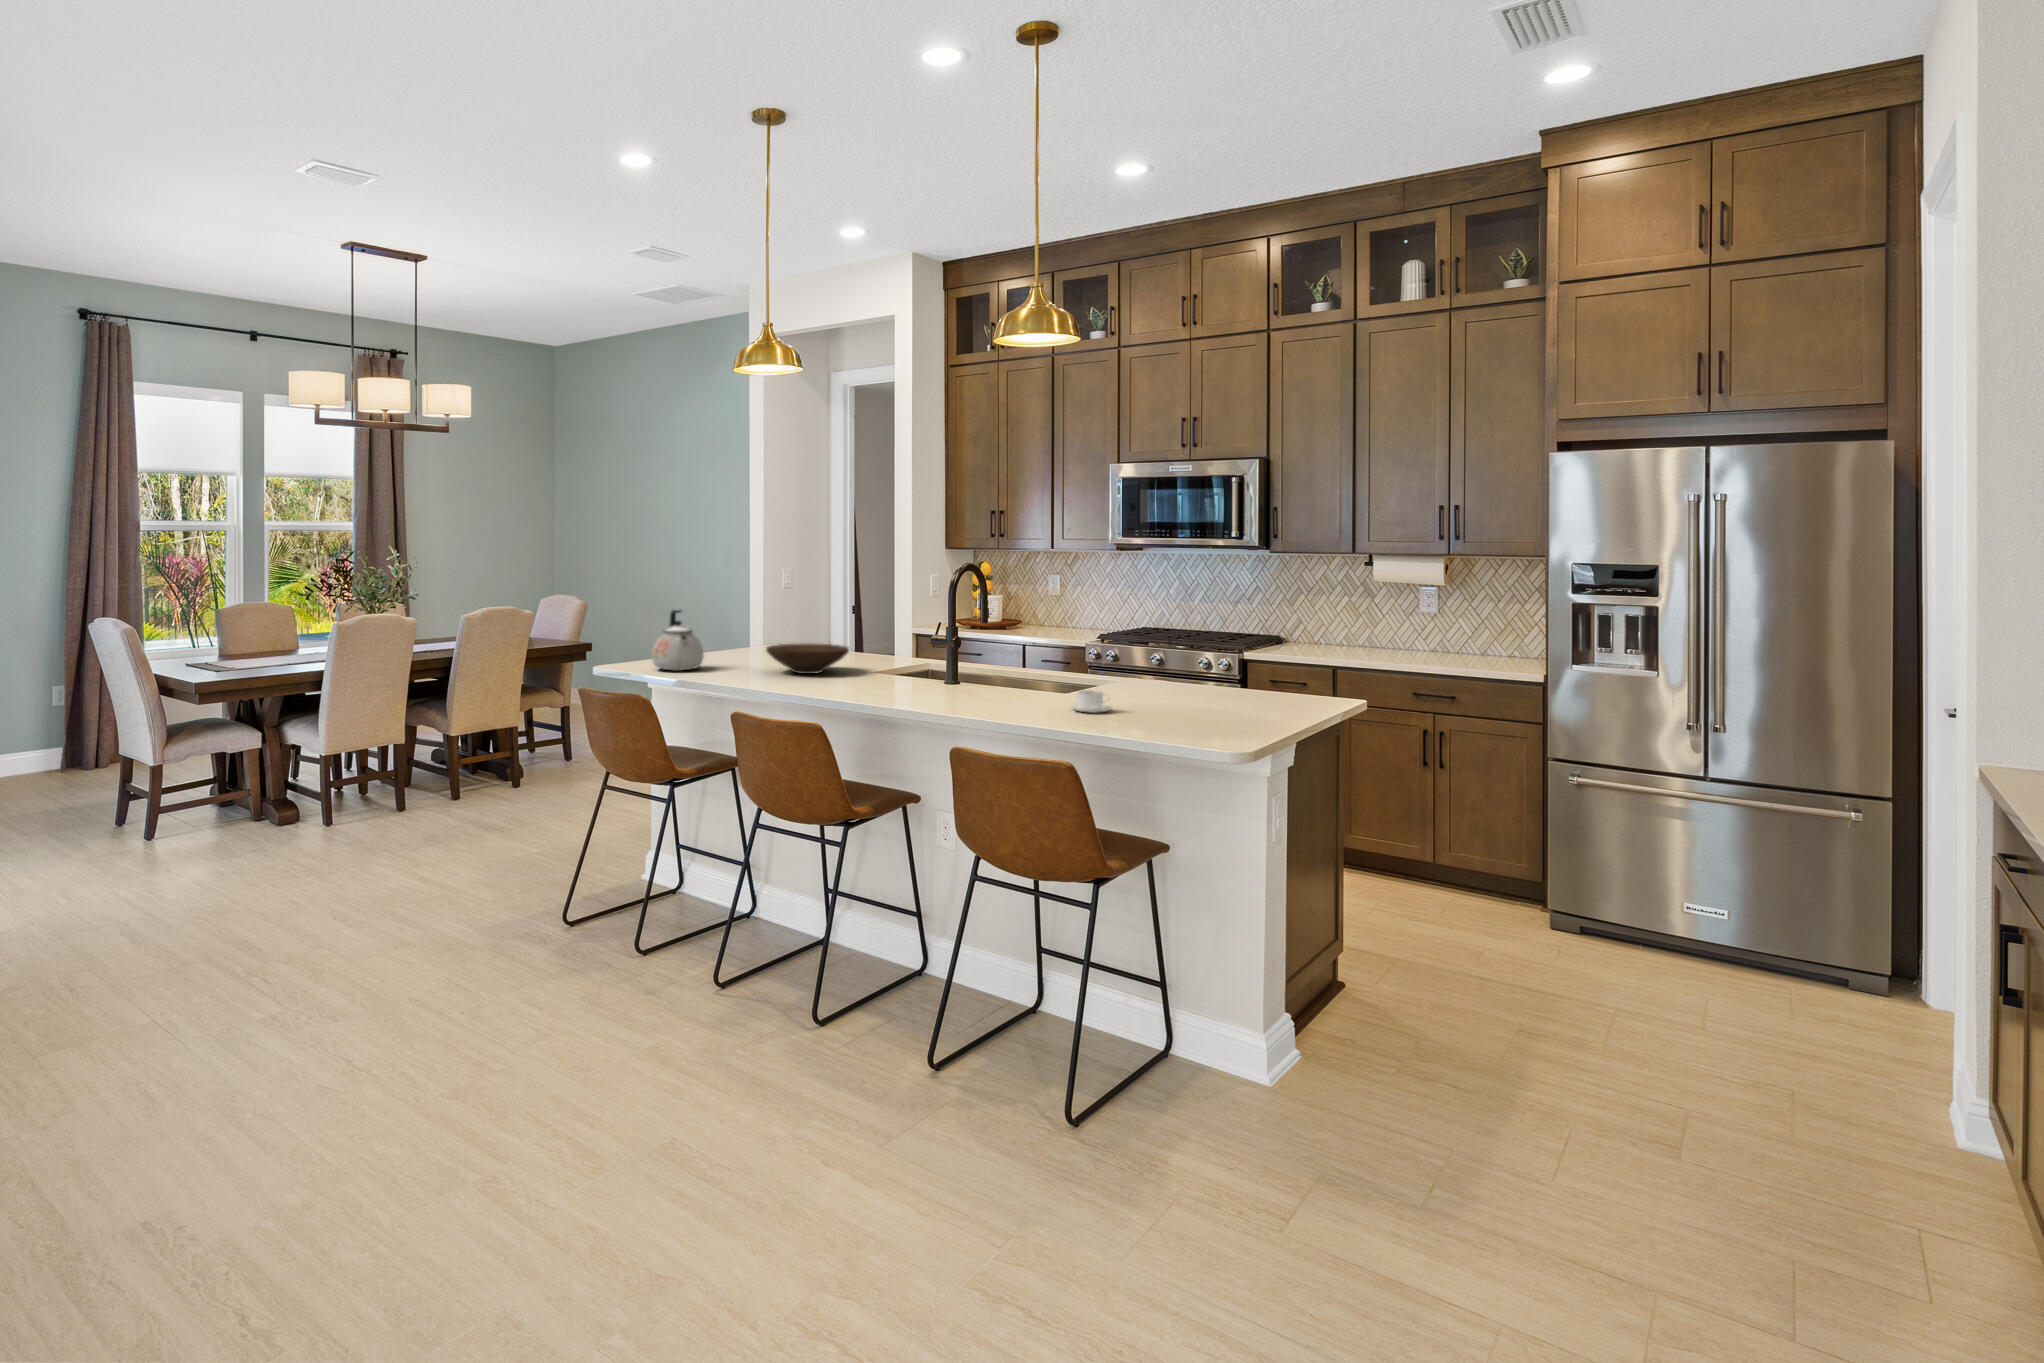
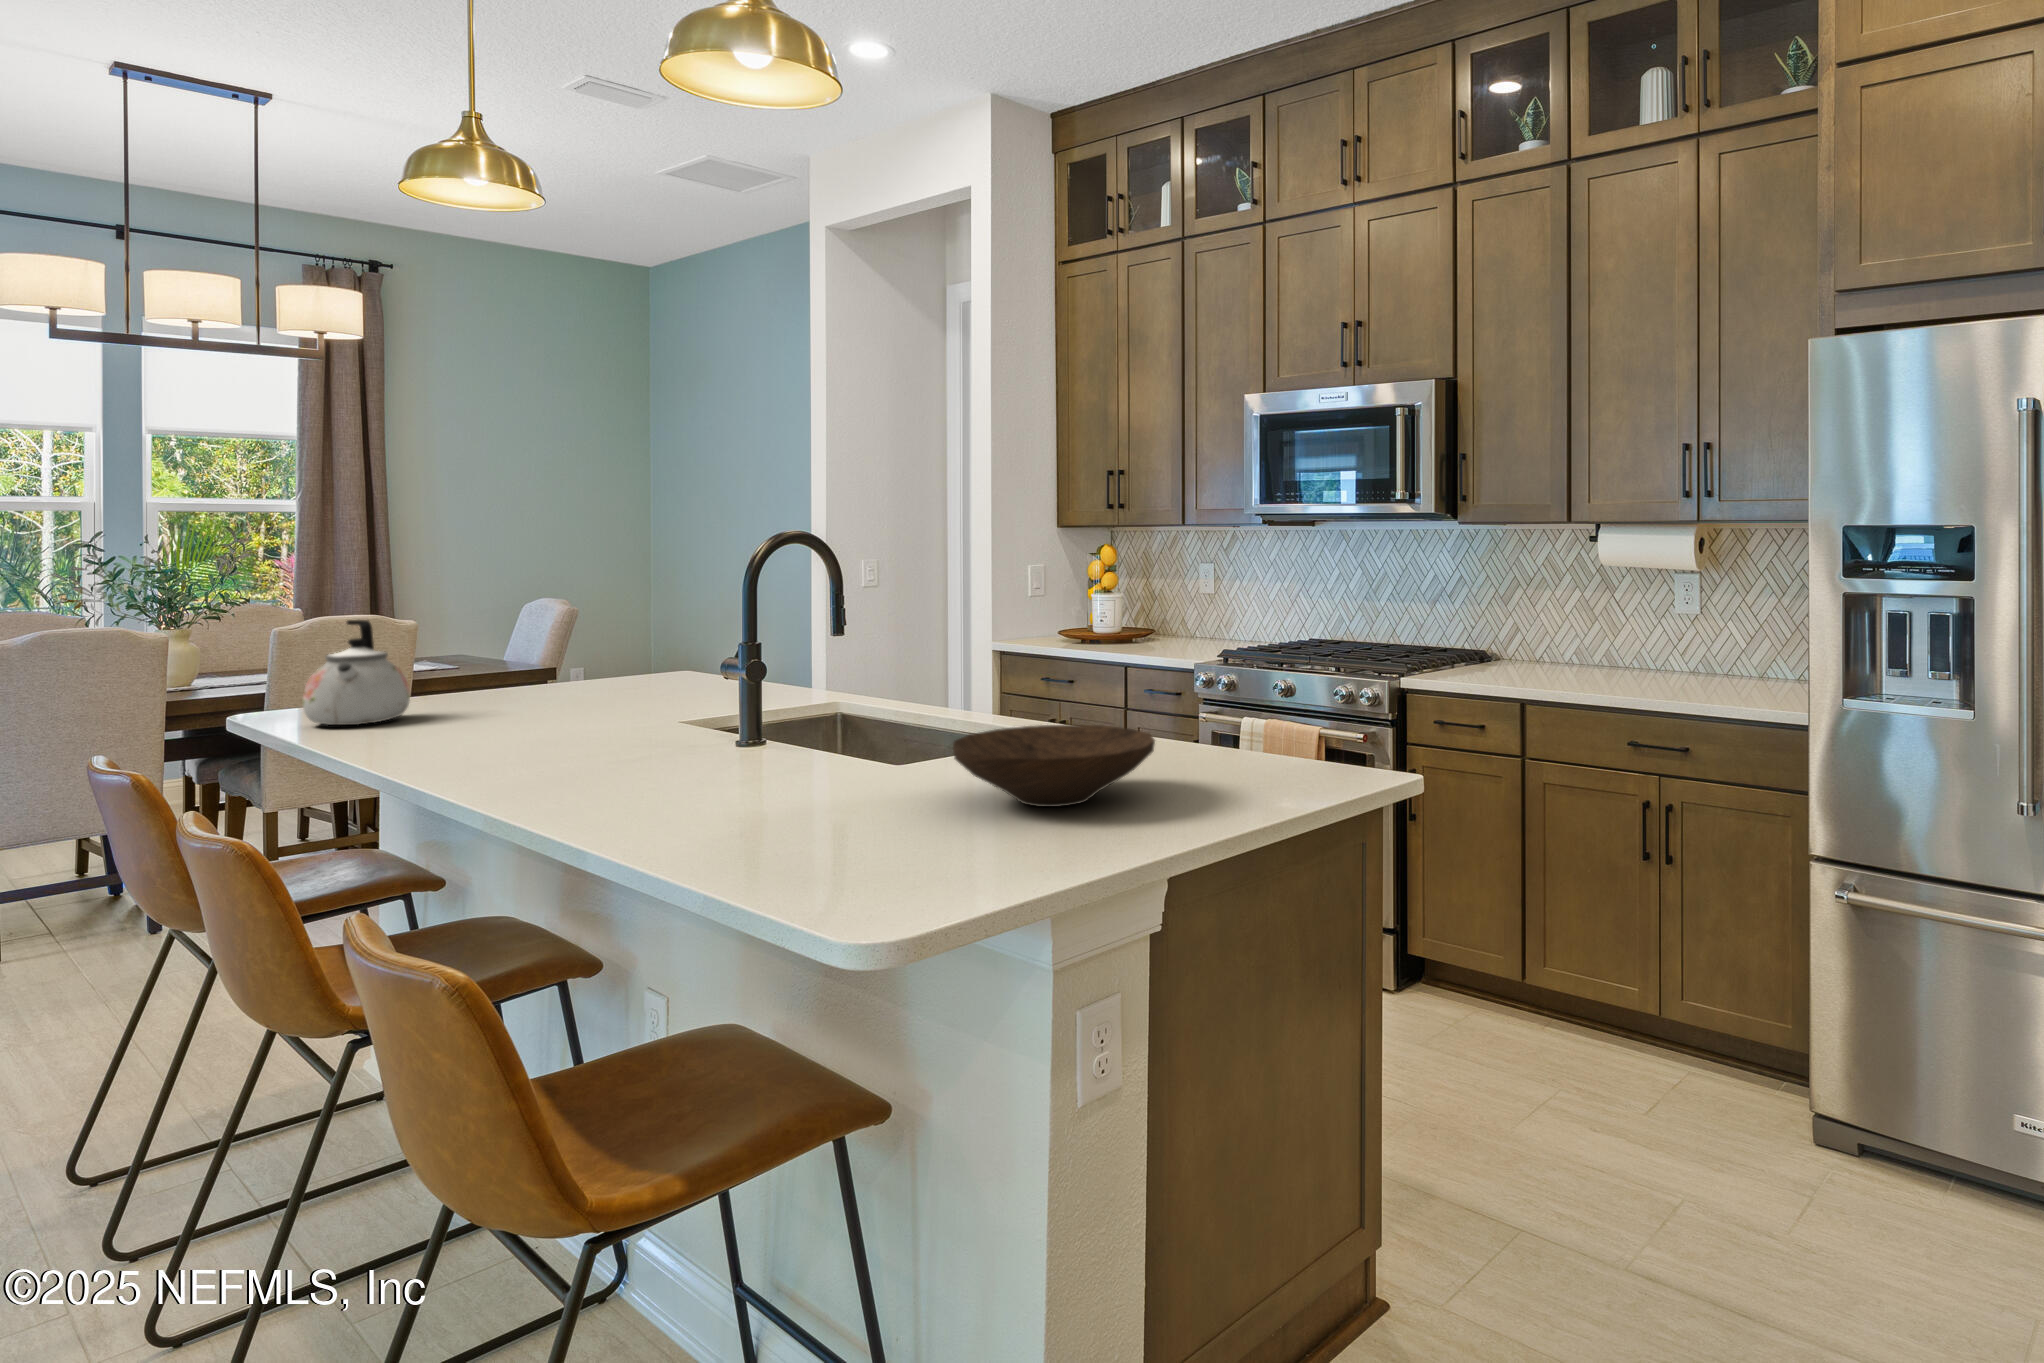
wooden bowl: present [766,644,849,674] -> present [953,724,1155,807]
coffee cup: present [1070,690,1111,713] -> none [776,778,866,827]

